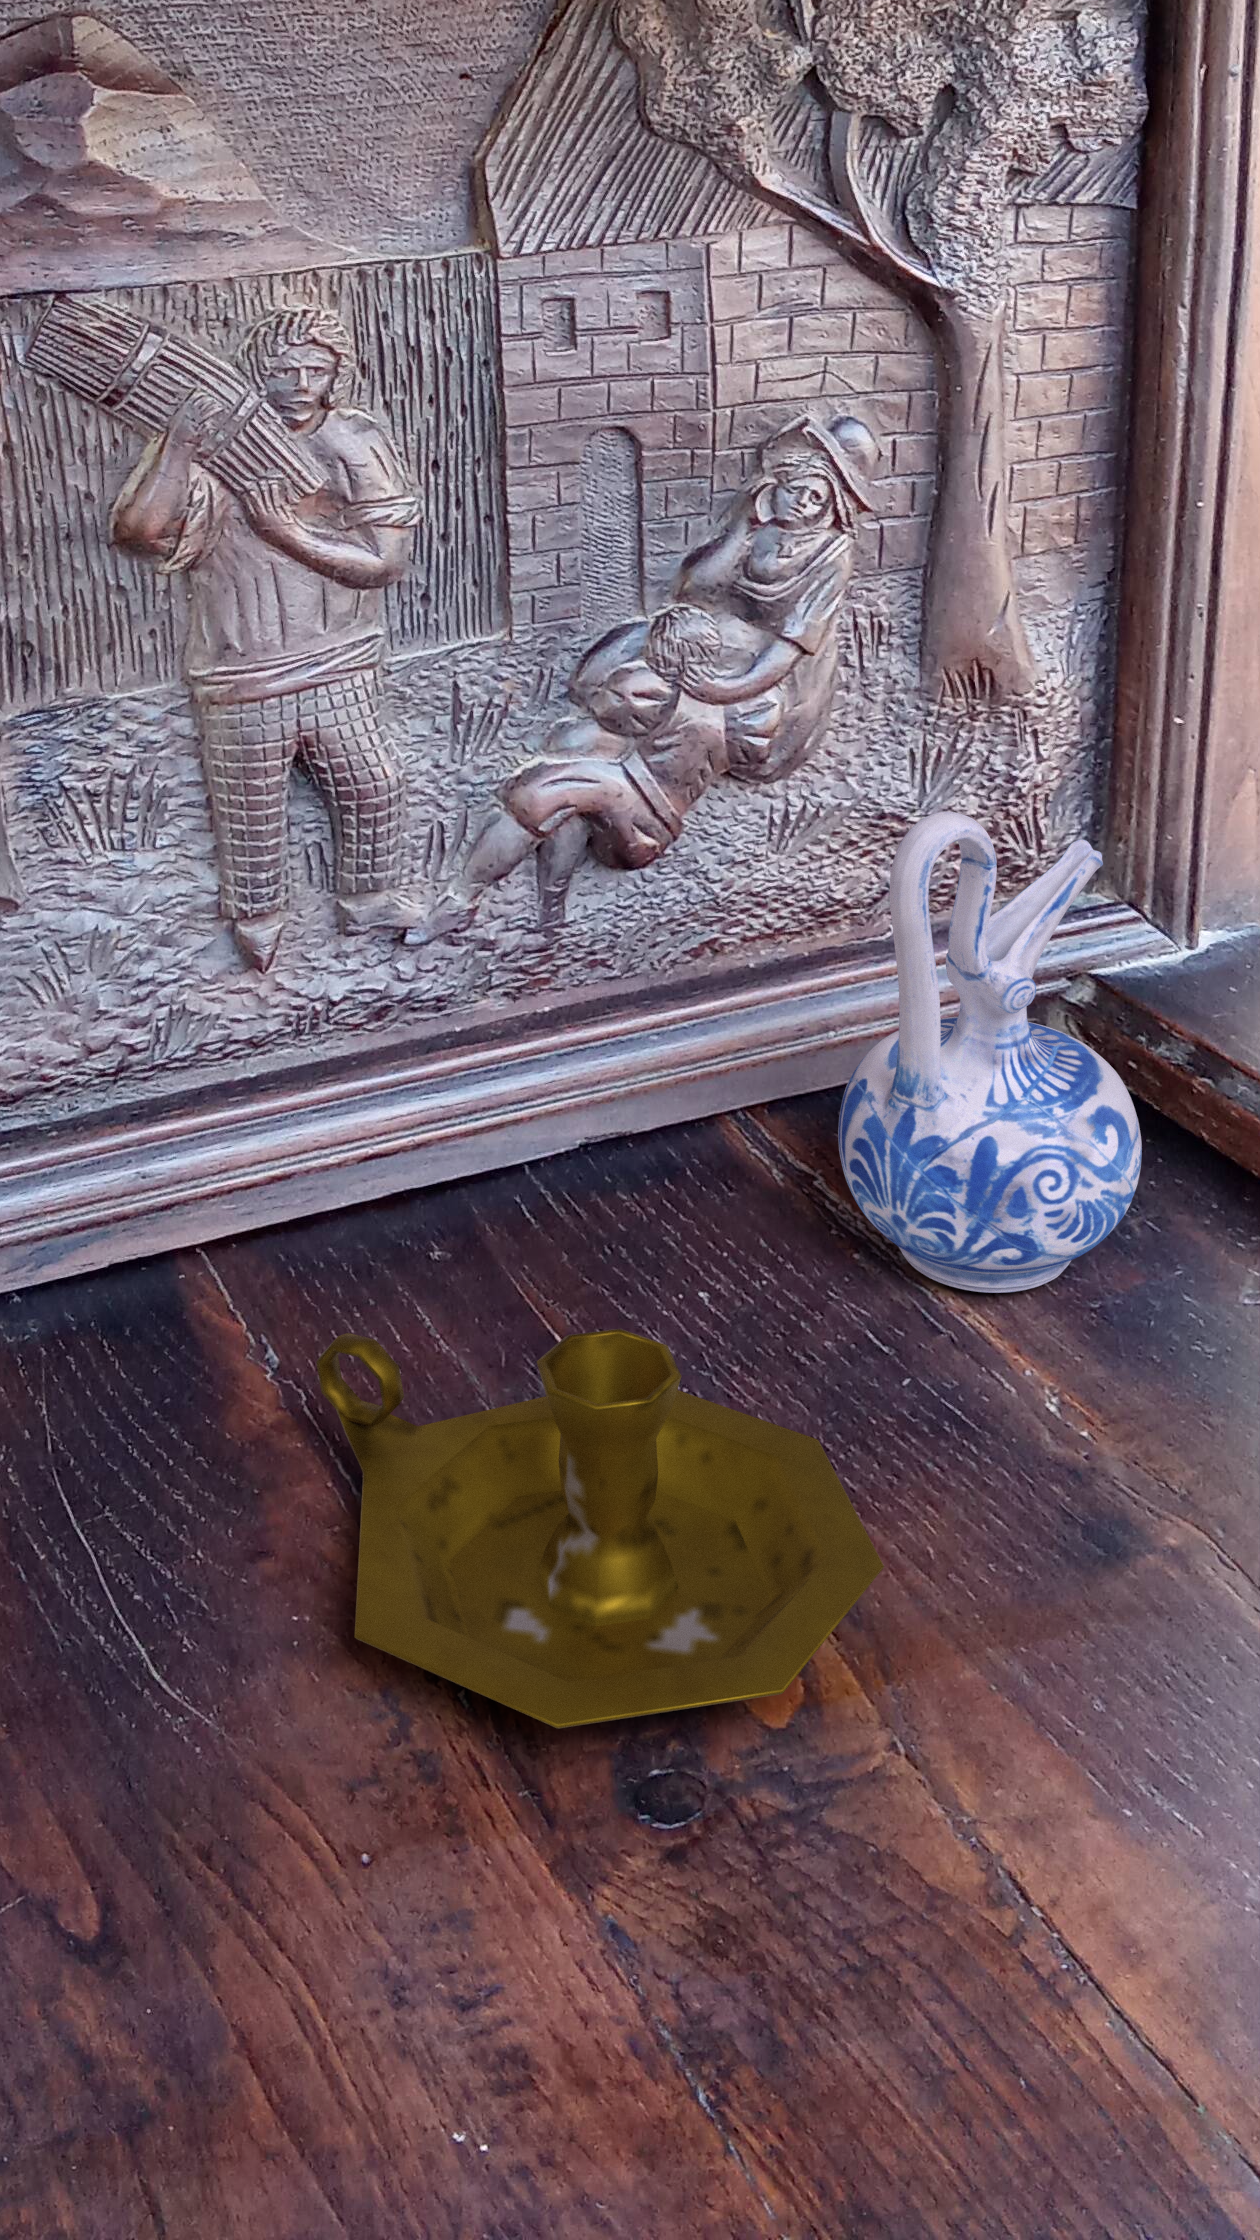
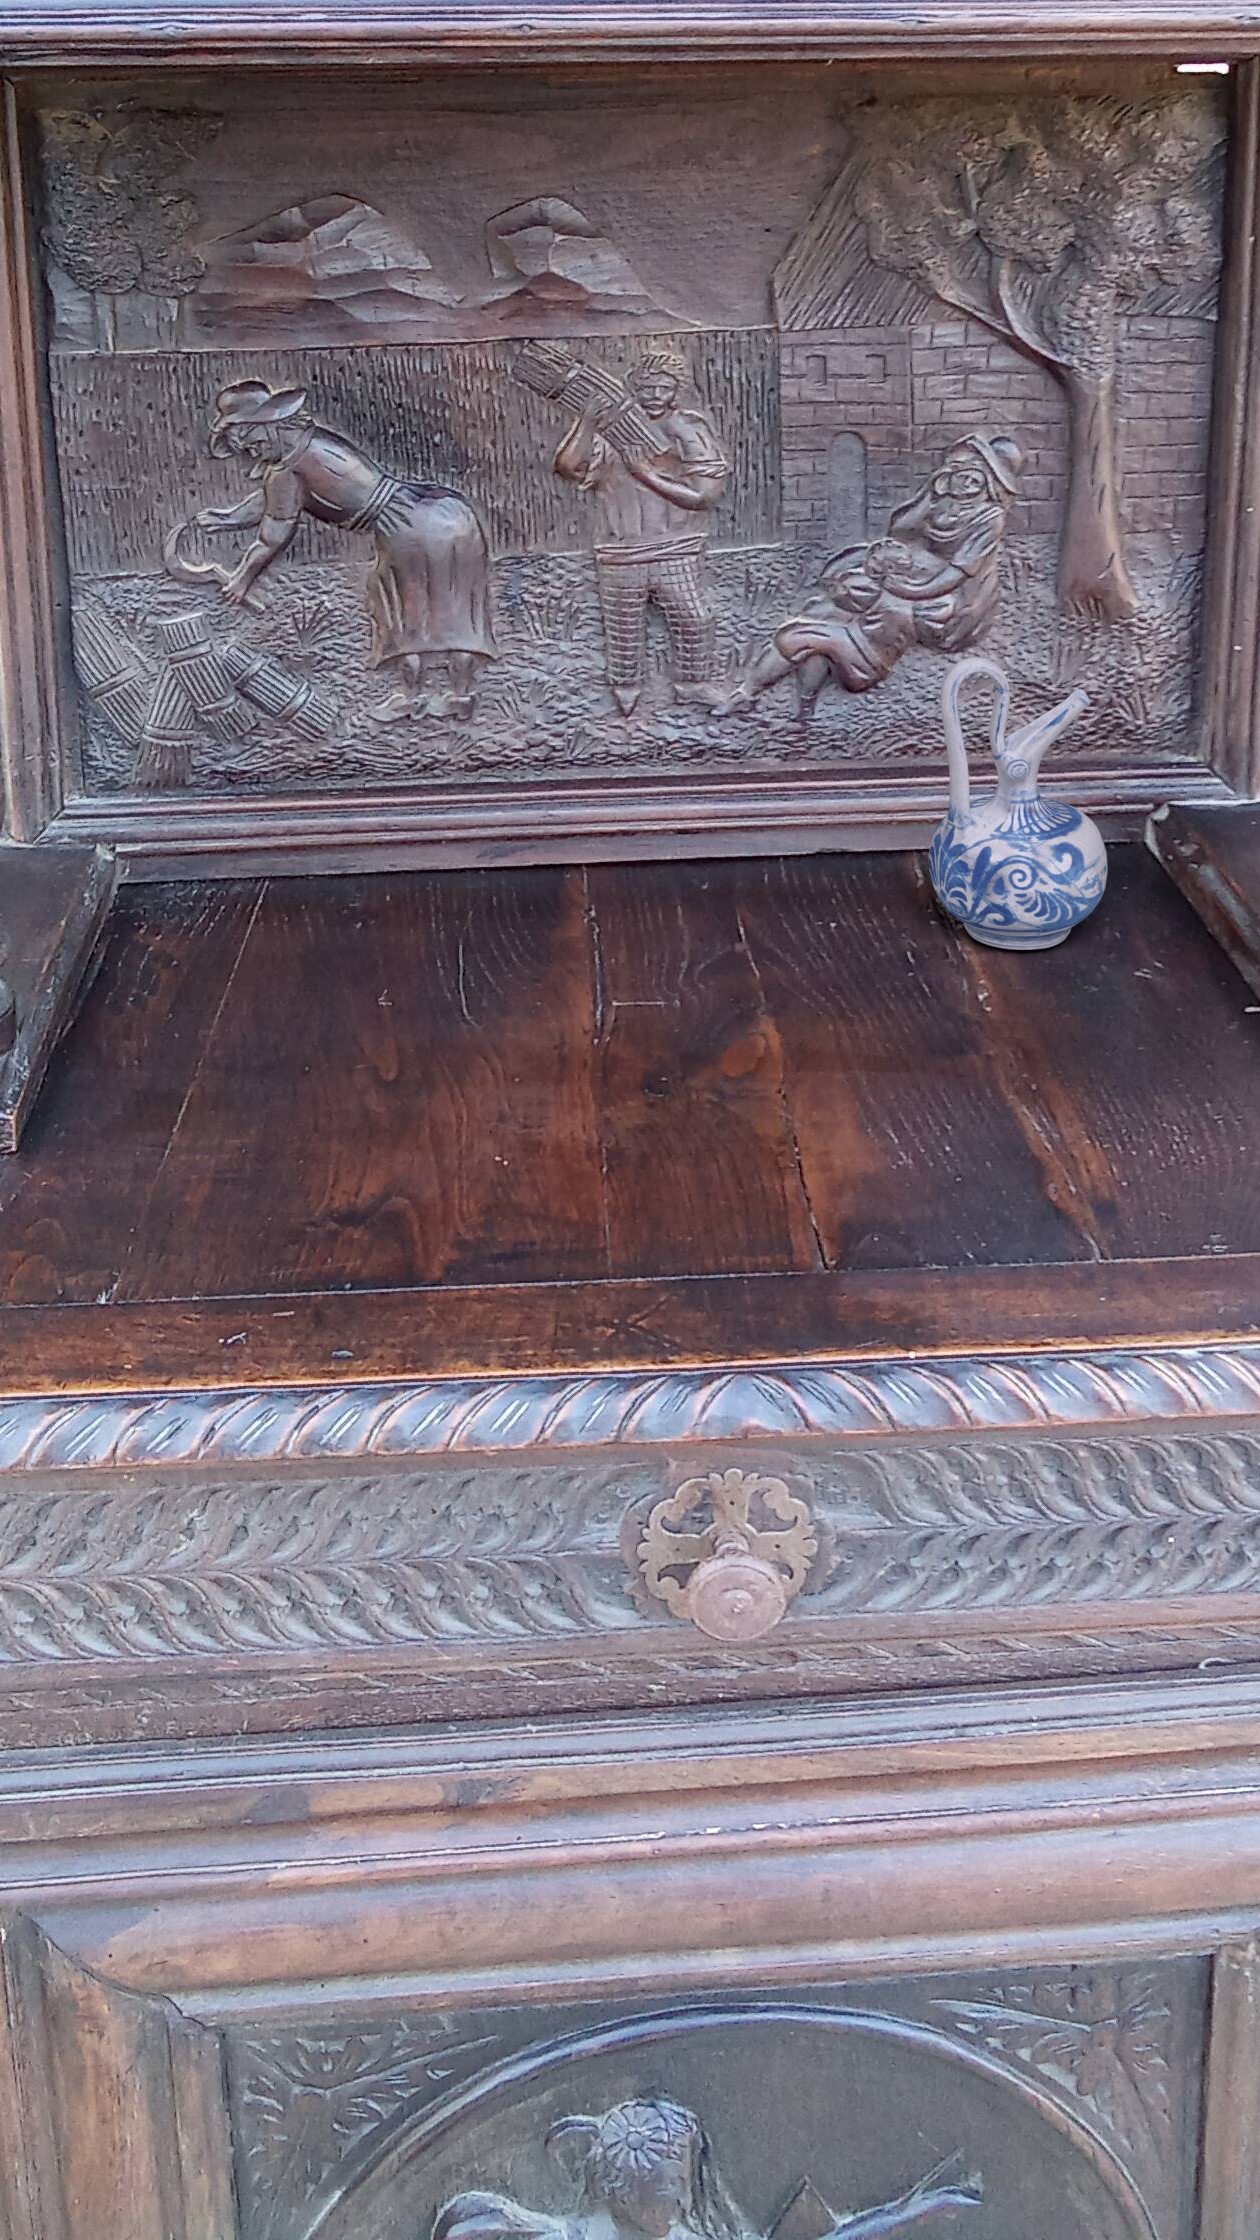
candlestick: present [316,1329,884,1729] -> none [554,884,836,1061]

